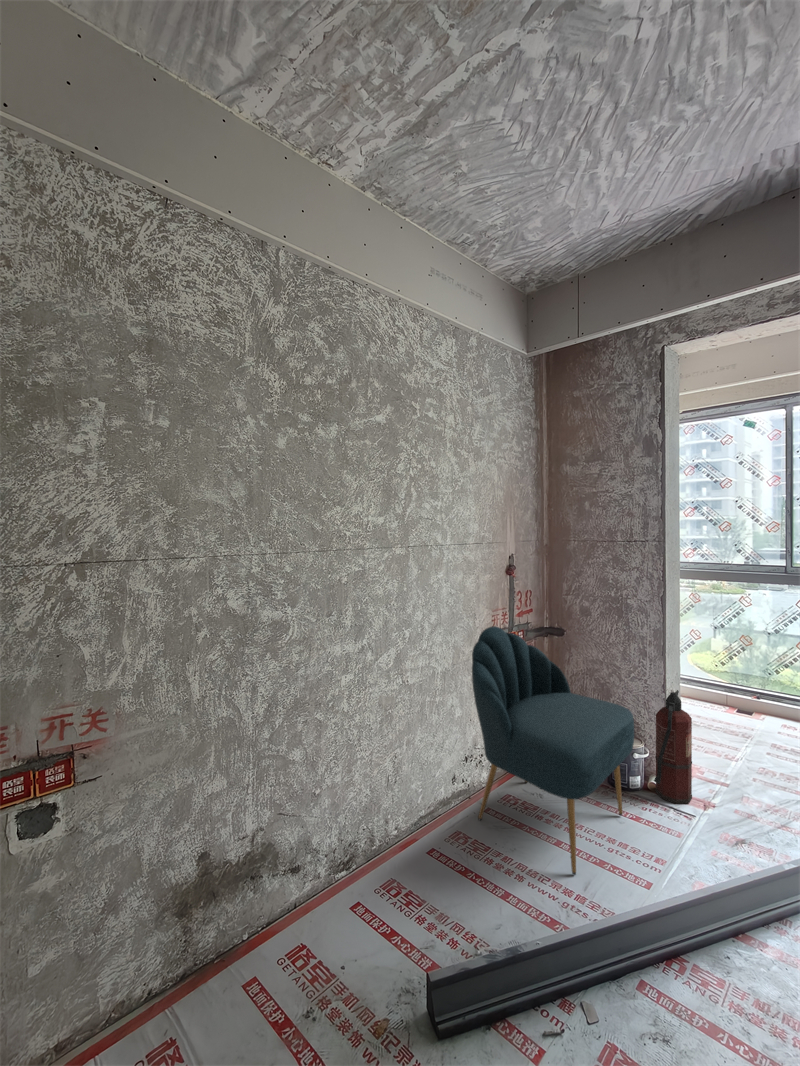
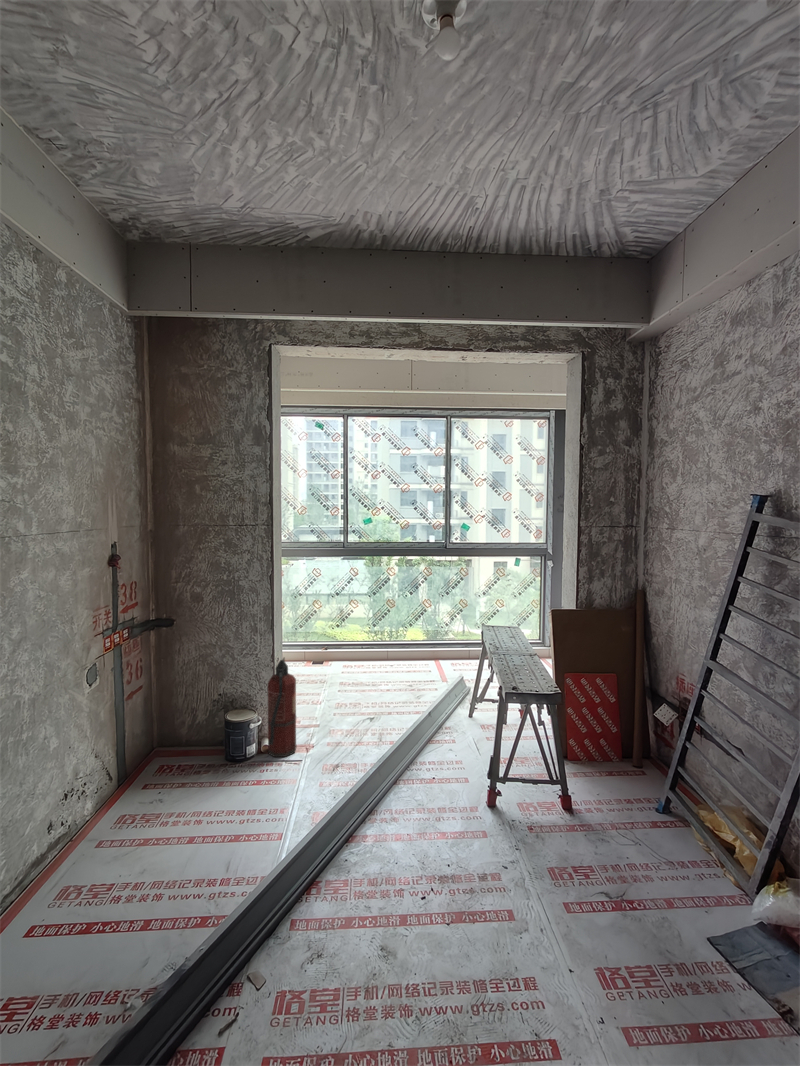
chair: present [472,626,634,875] -> none [77,629,255,863]

